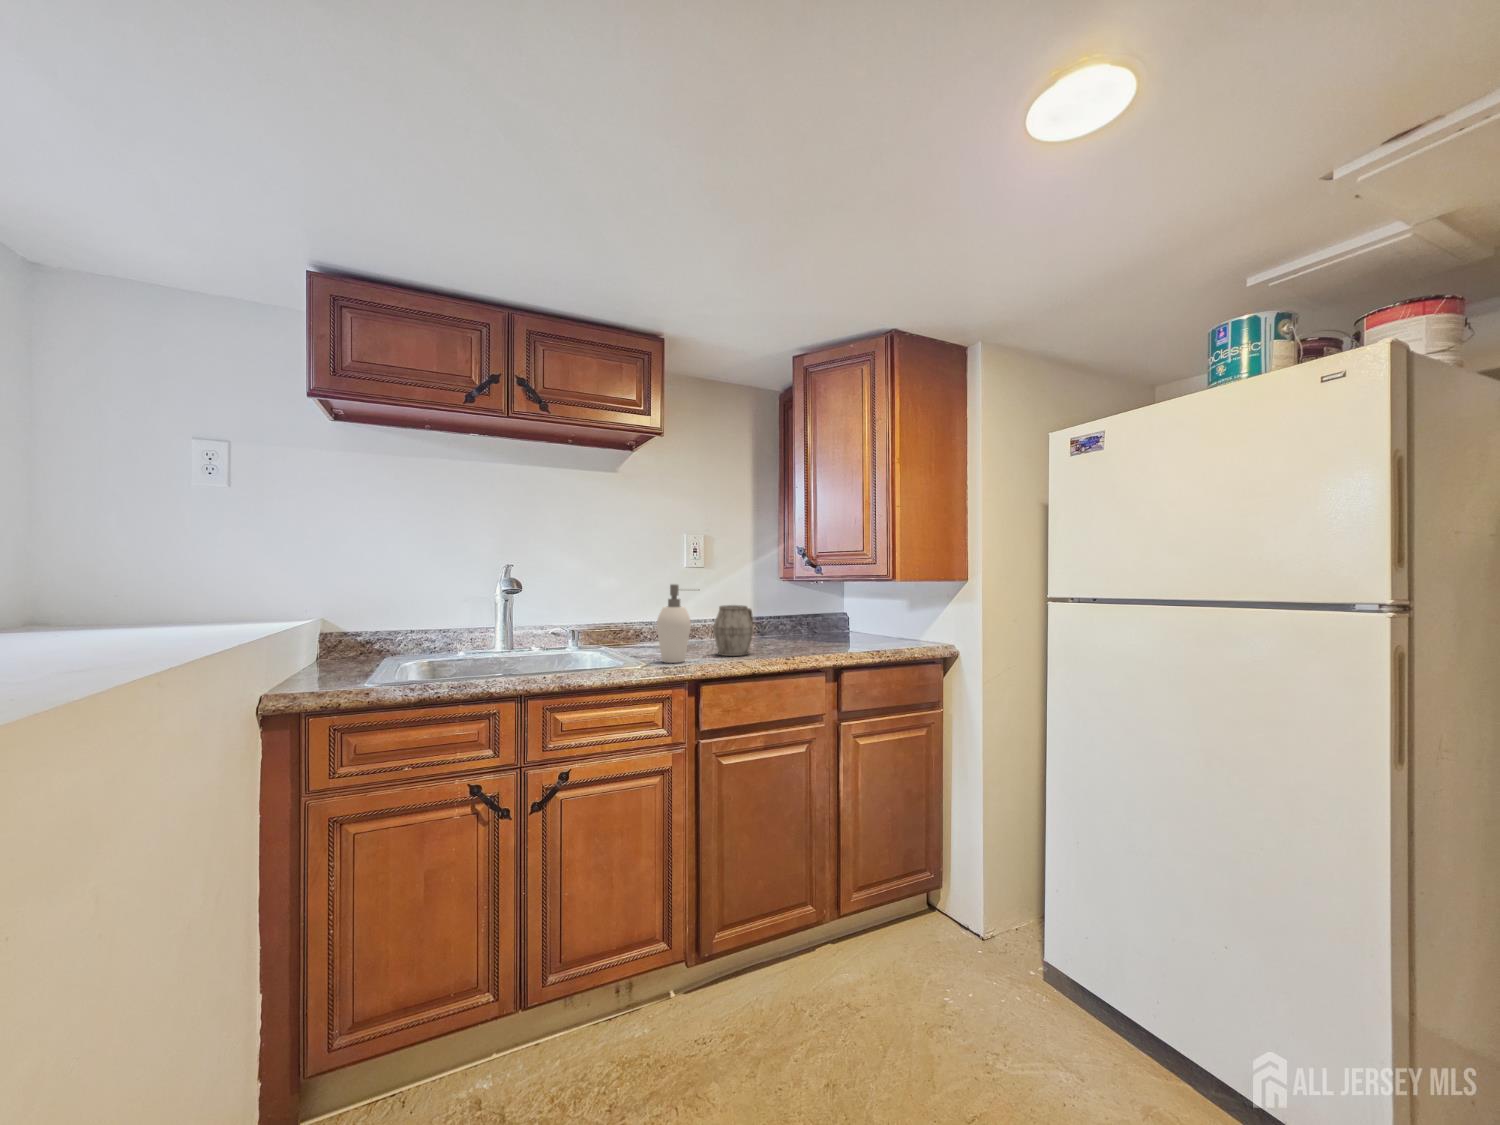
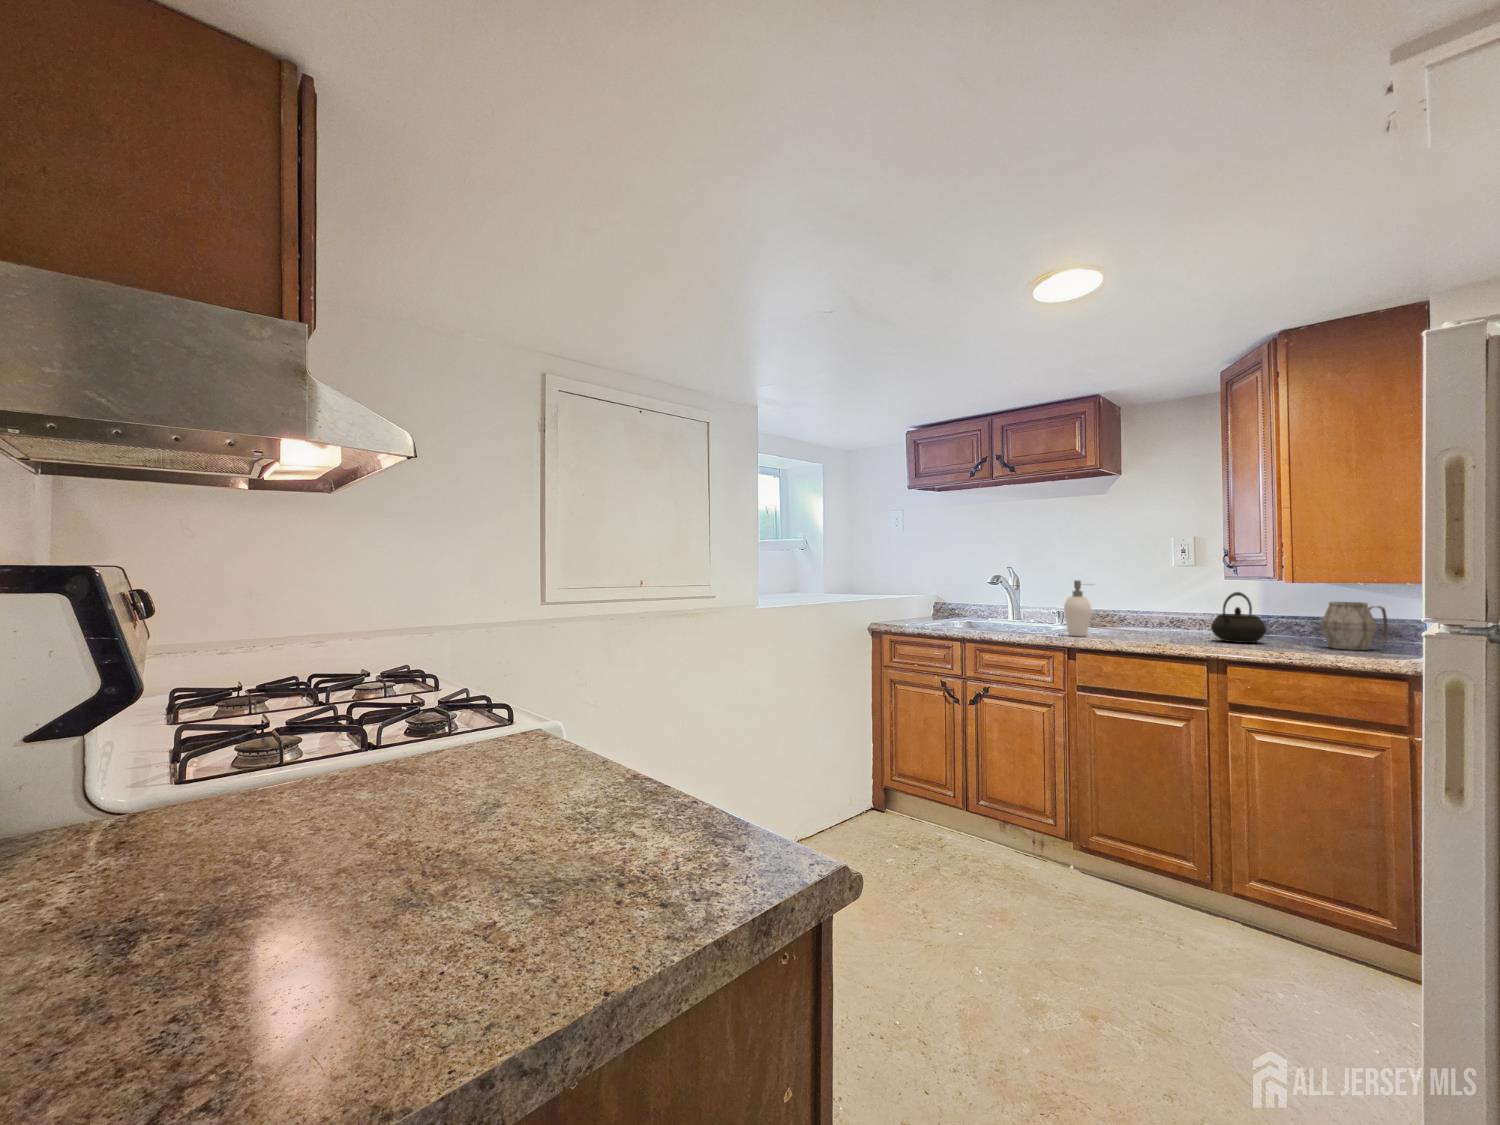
kettle: none [767,595,812,647] -> present [1211,592,1267,643]
mug: present [713,605,754,656] -> present [1321,602,1388,650]

